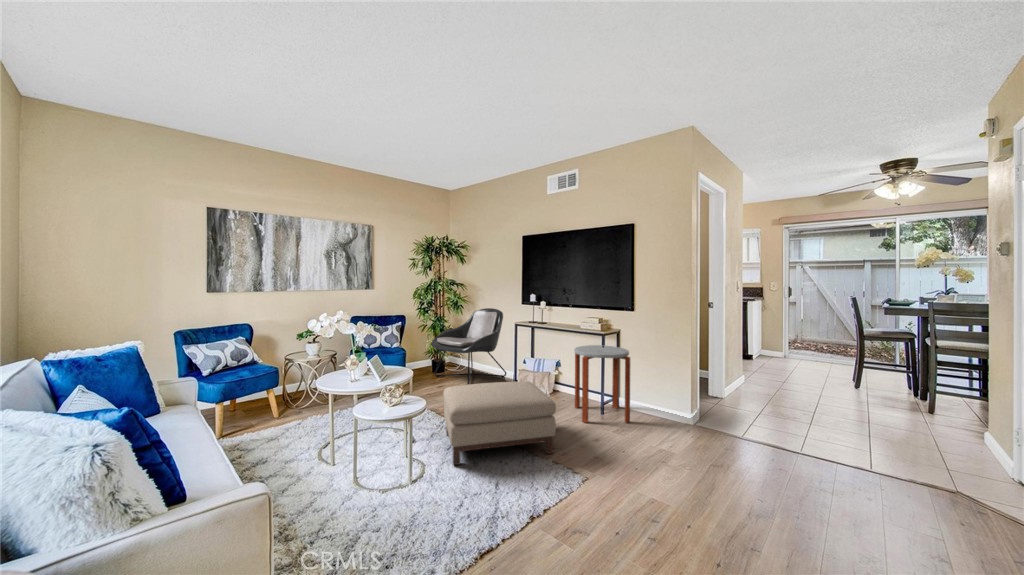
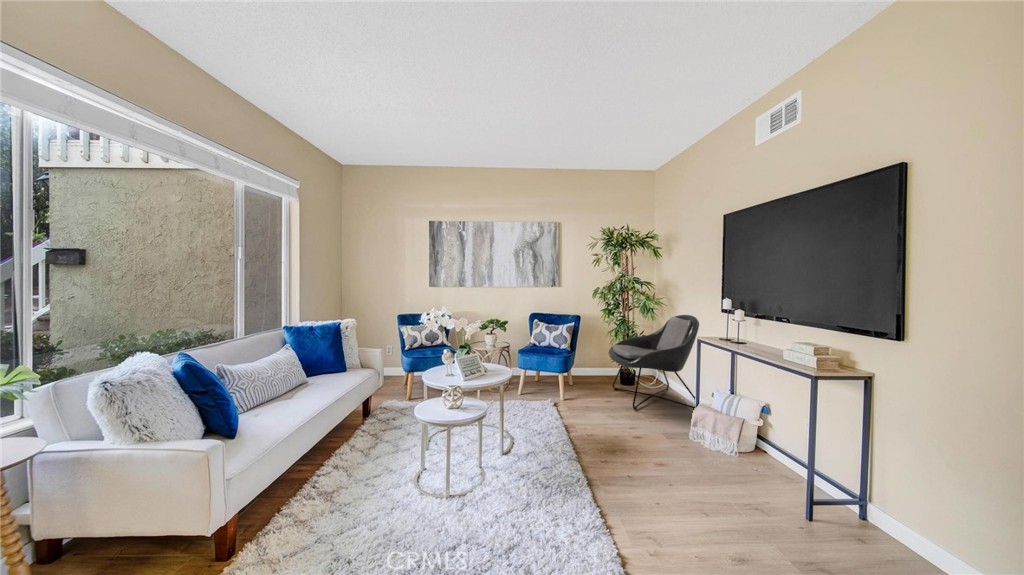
side table: present [574,345,630,423] -> none [741,388,867,559]
ottoman: present [443,381,556,465] -> none [497,402,655,540]

